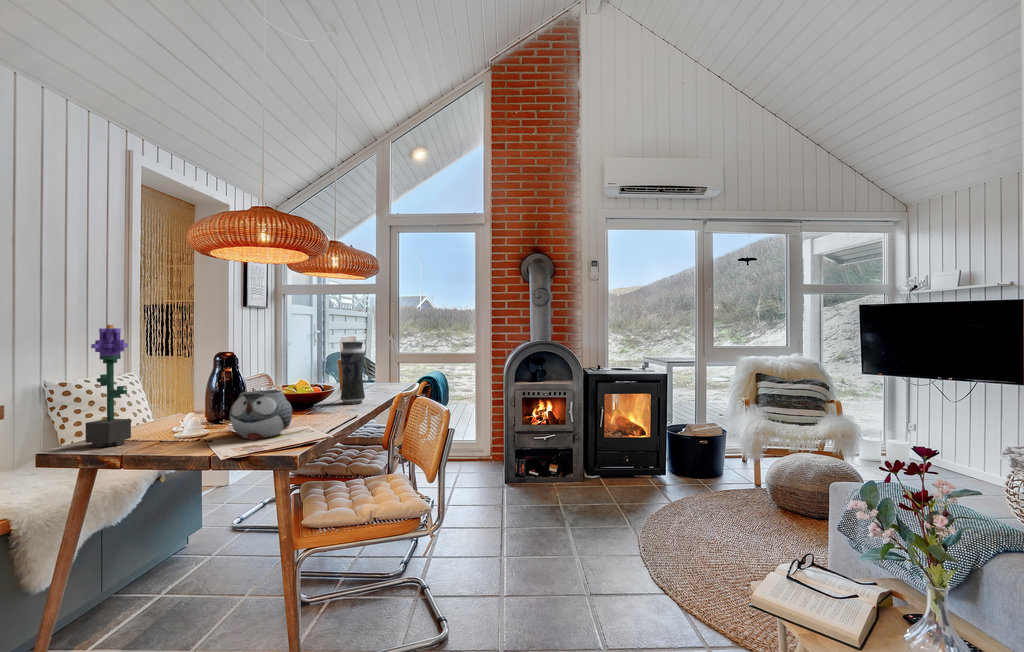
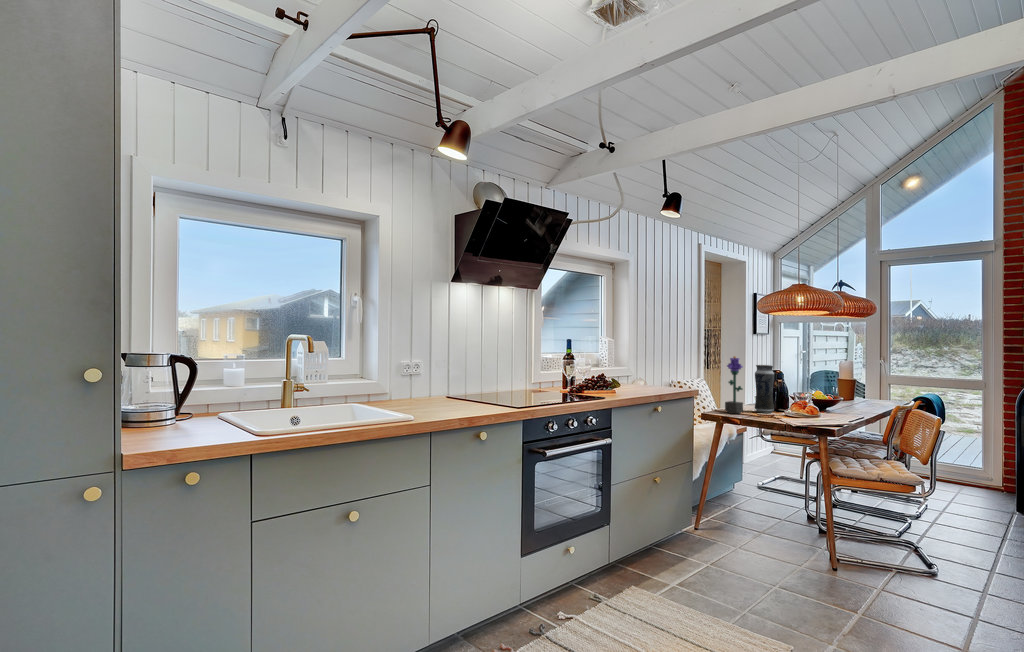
vase: present [340,341,365,404] -> present [755,365,774,413]
teapot: present [229,389,292,439] -> none [790,395,826,421]

